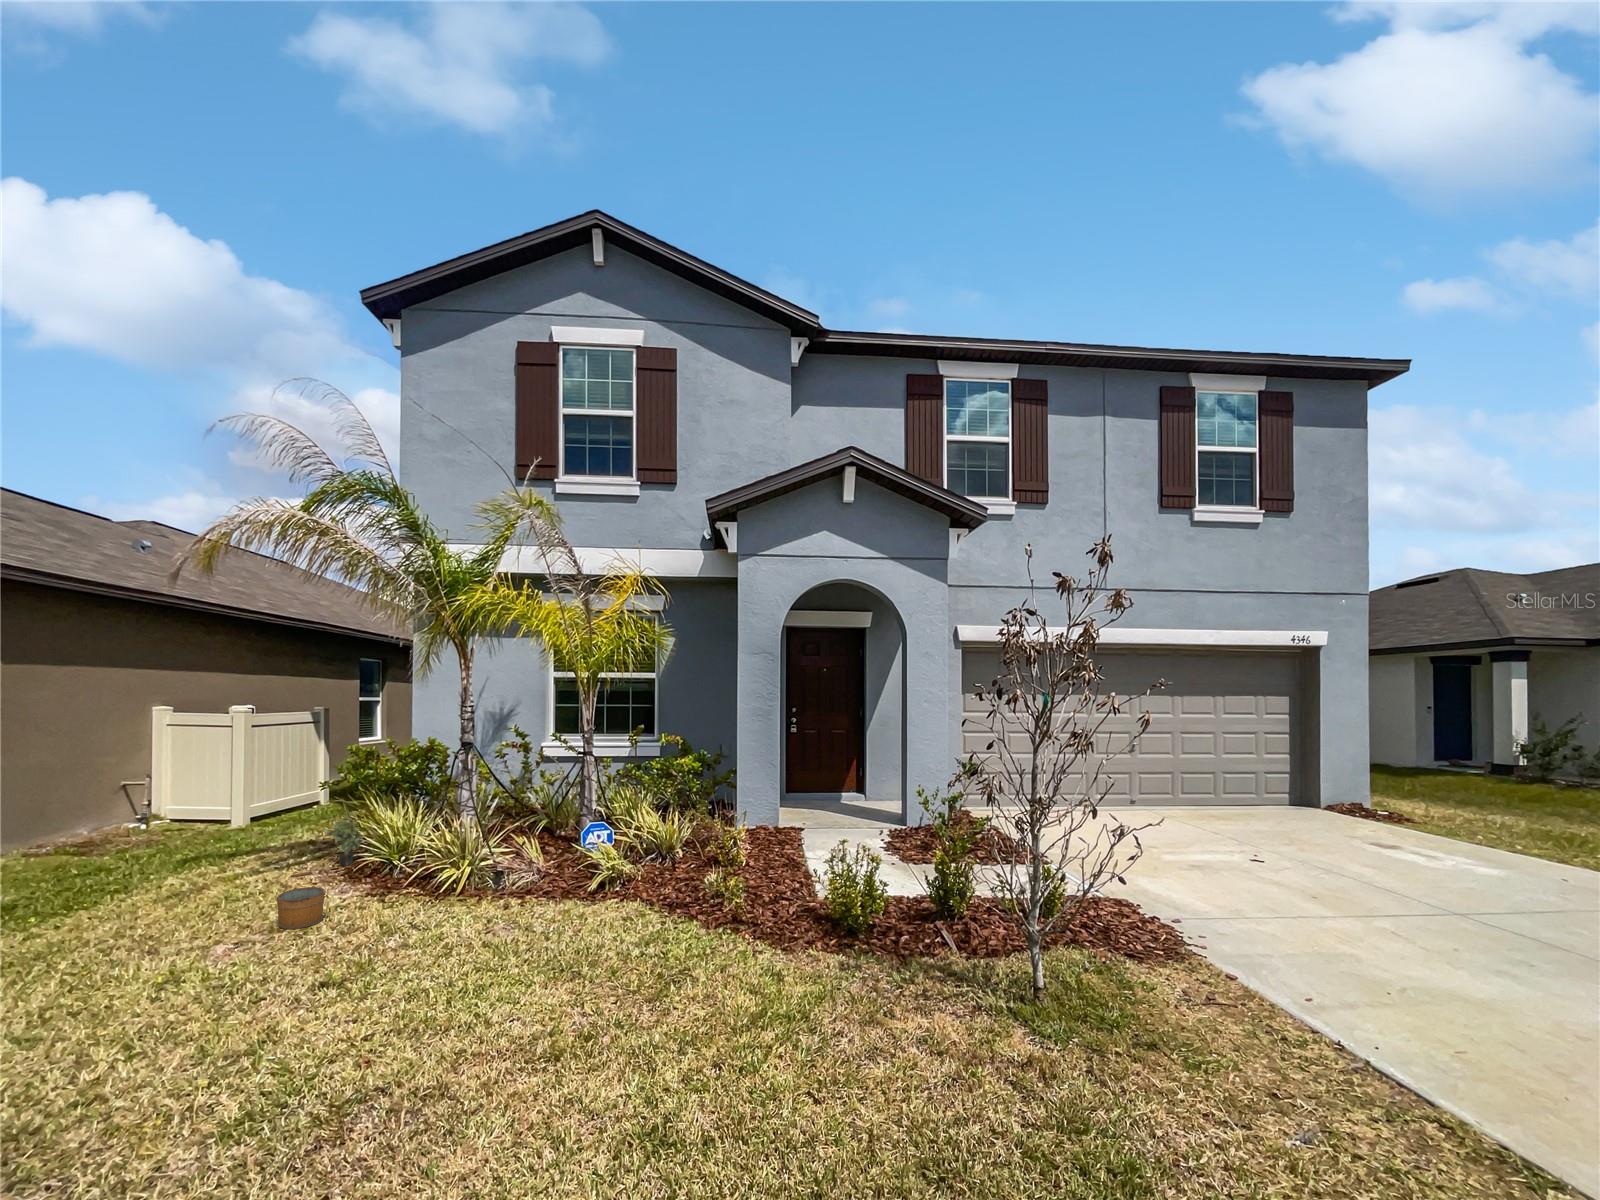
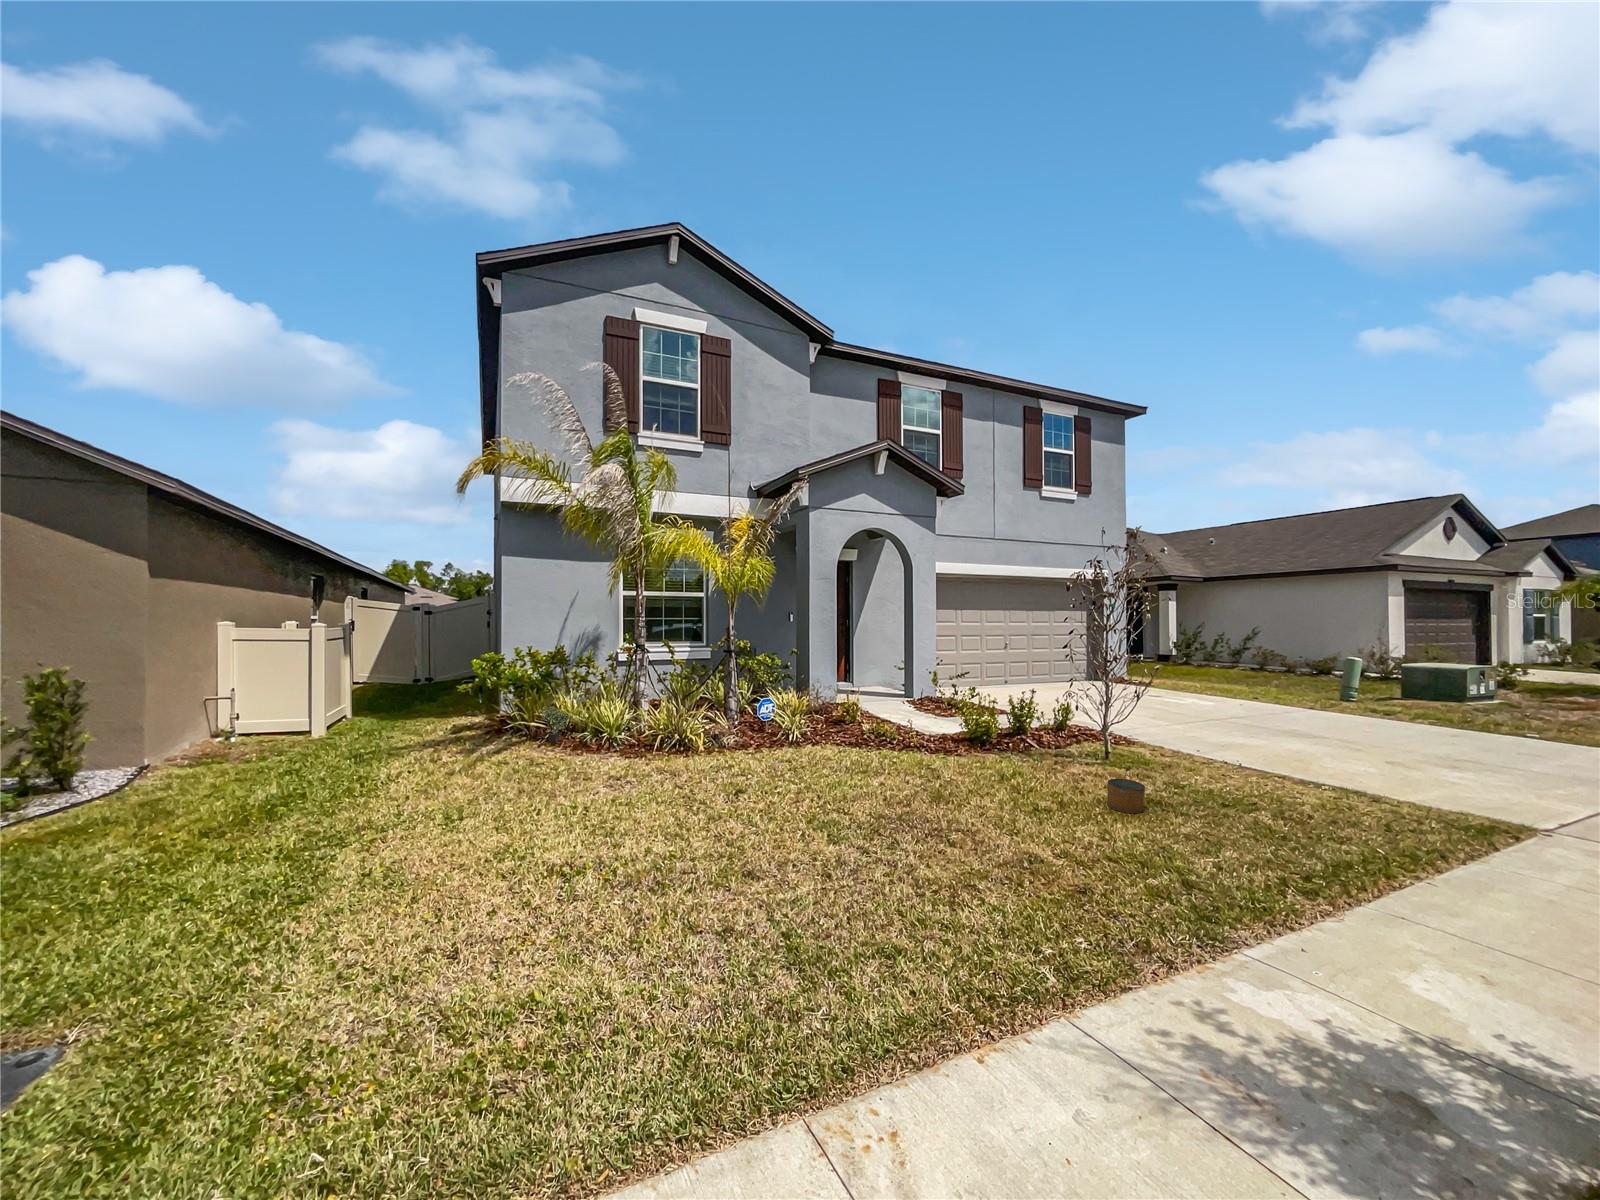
bucket: present [276,872,326,929] -> present [1107,766,1145,813]

